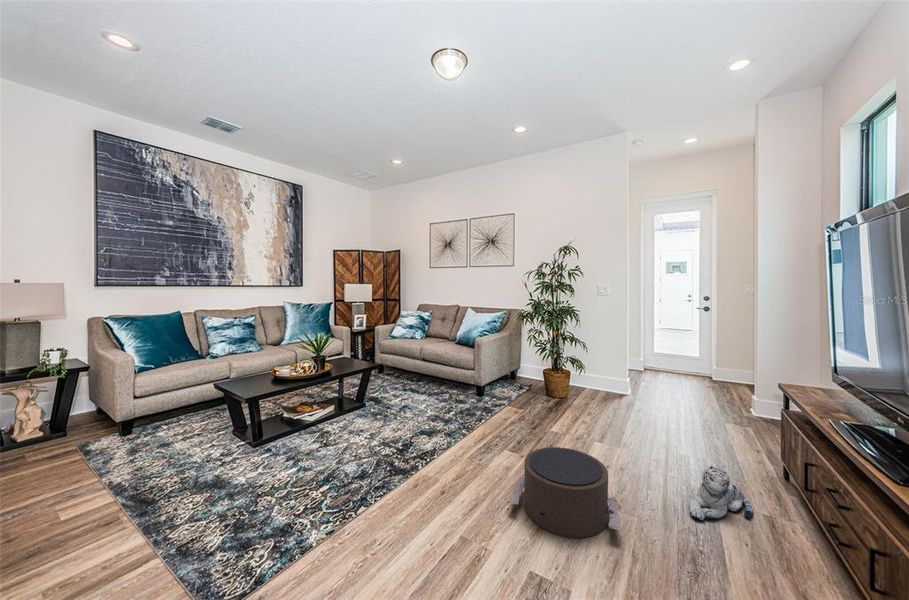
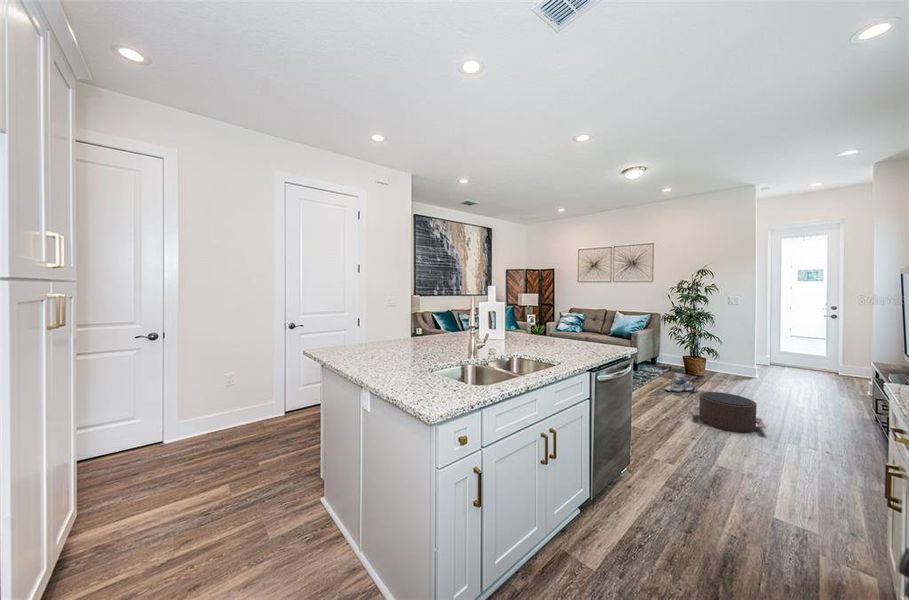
plush toy: present [689,466,753,520] -> present [665,372,697,393]

